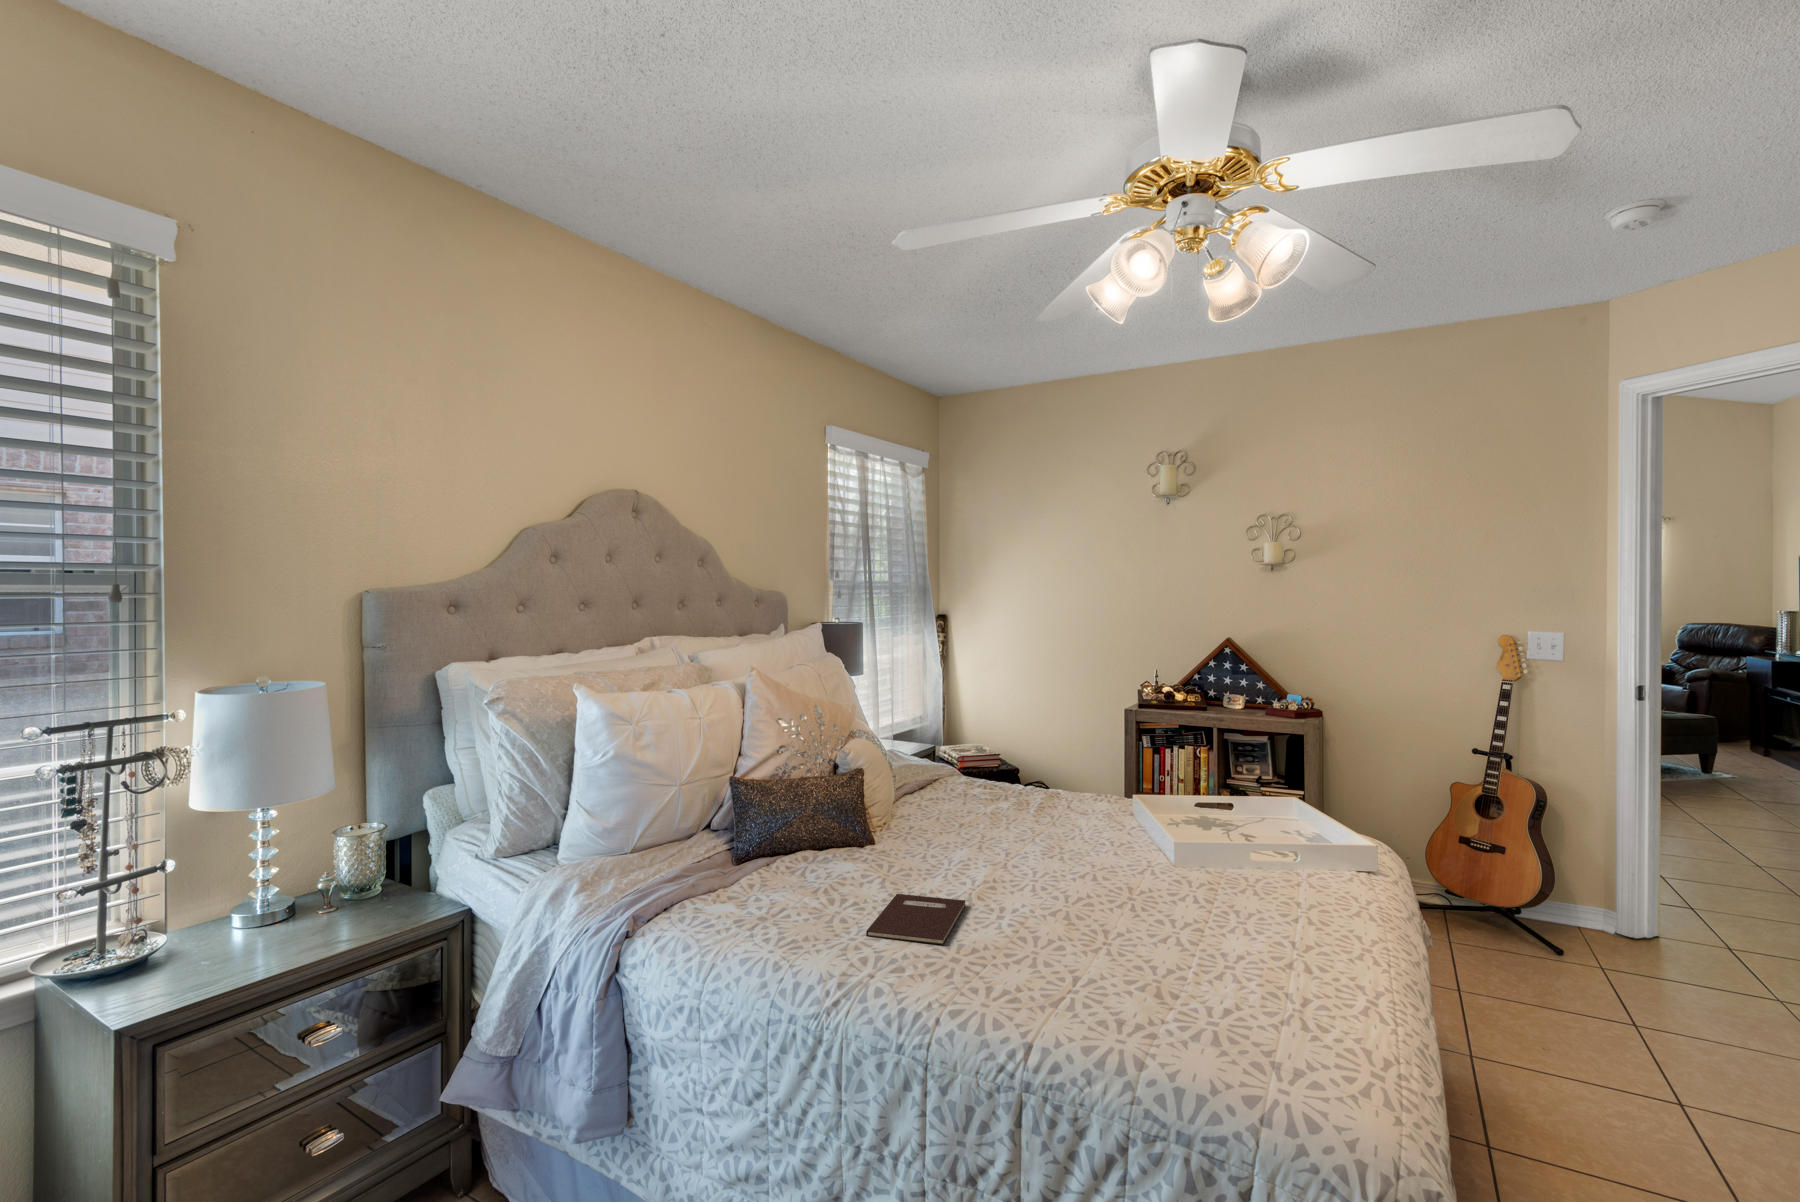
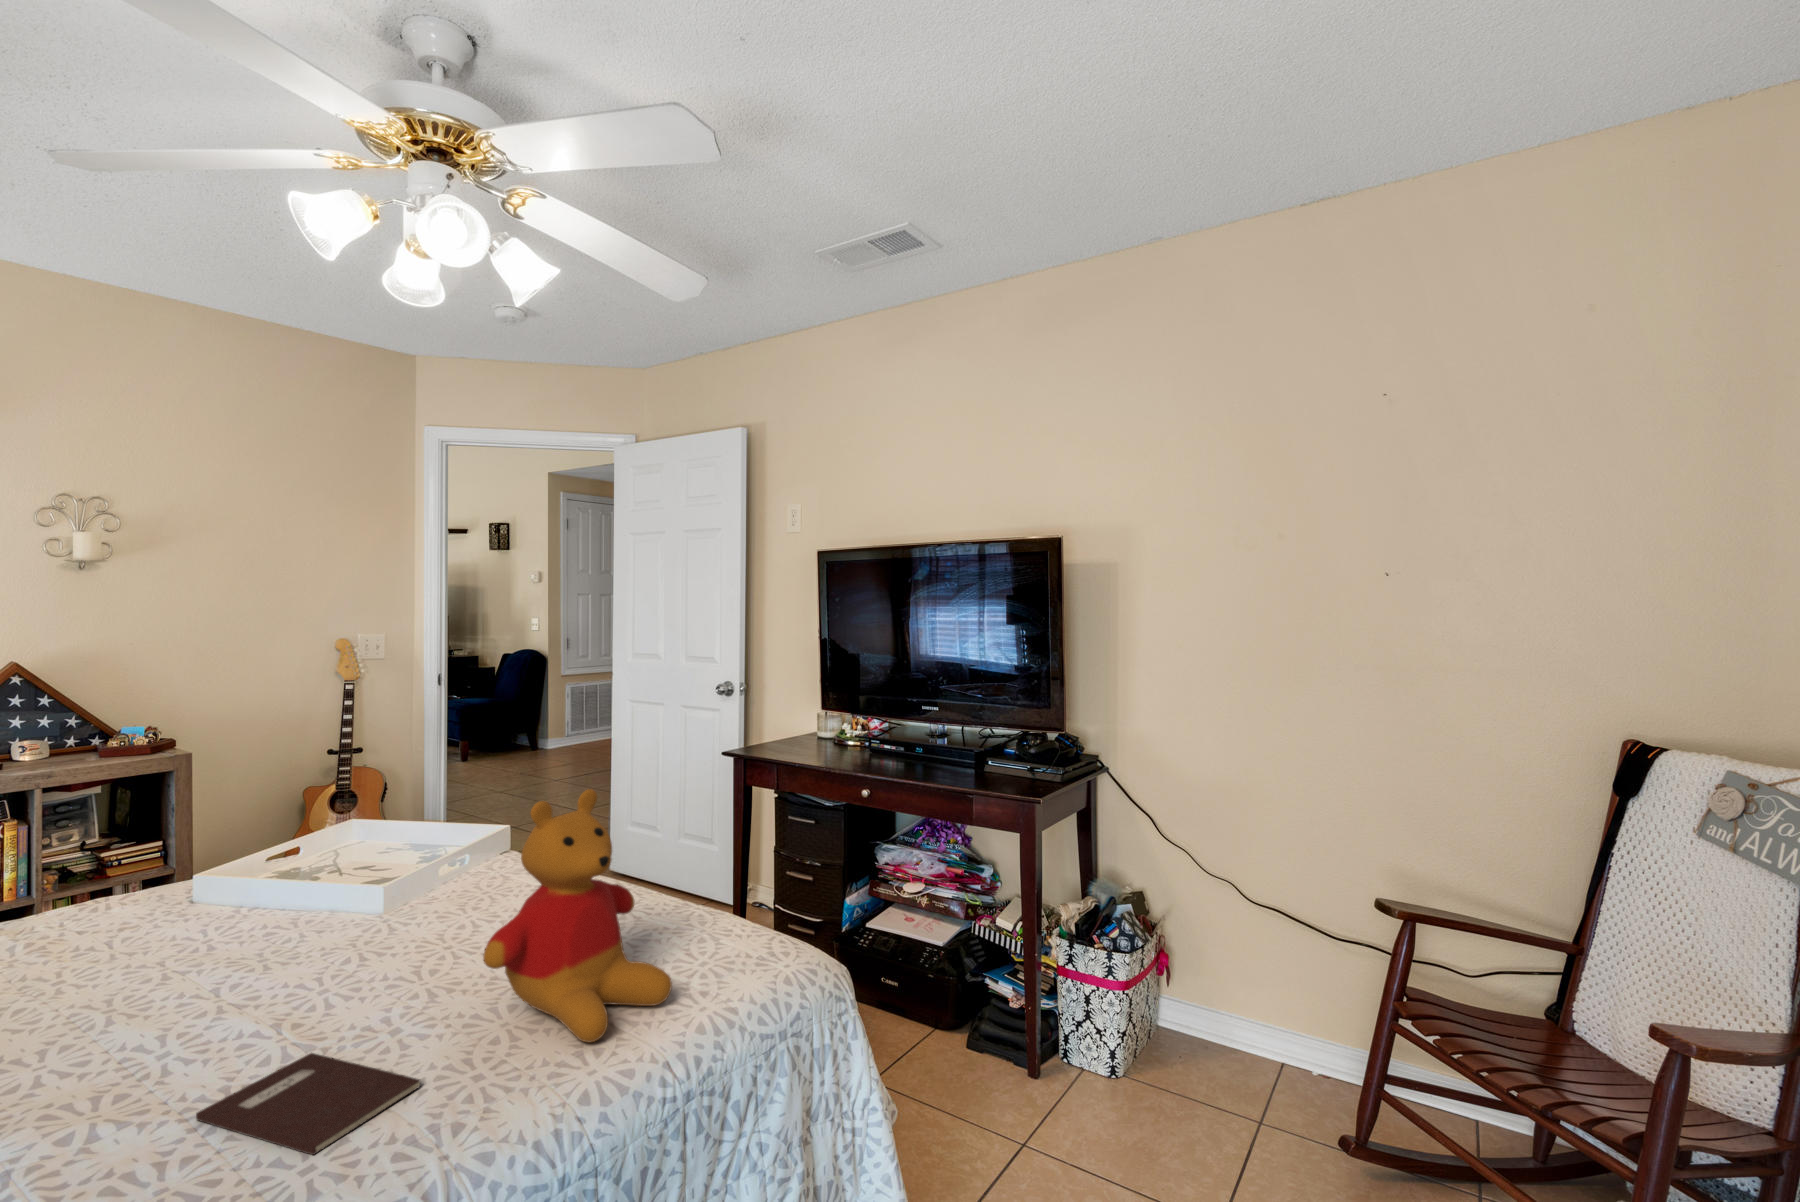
stuffed bear: none [1010,767,1175,1011] -> present [483,789,672,1042]

